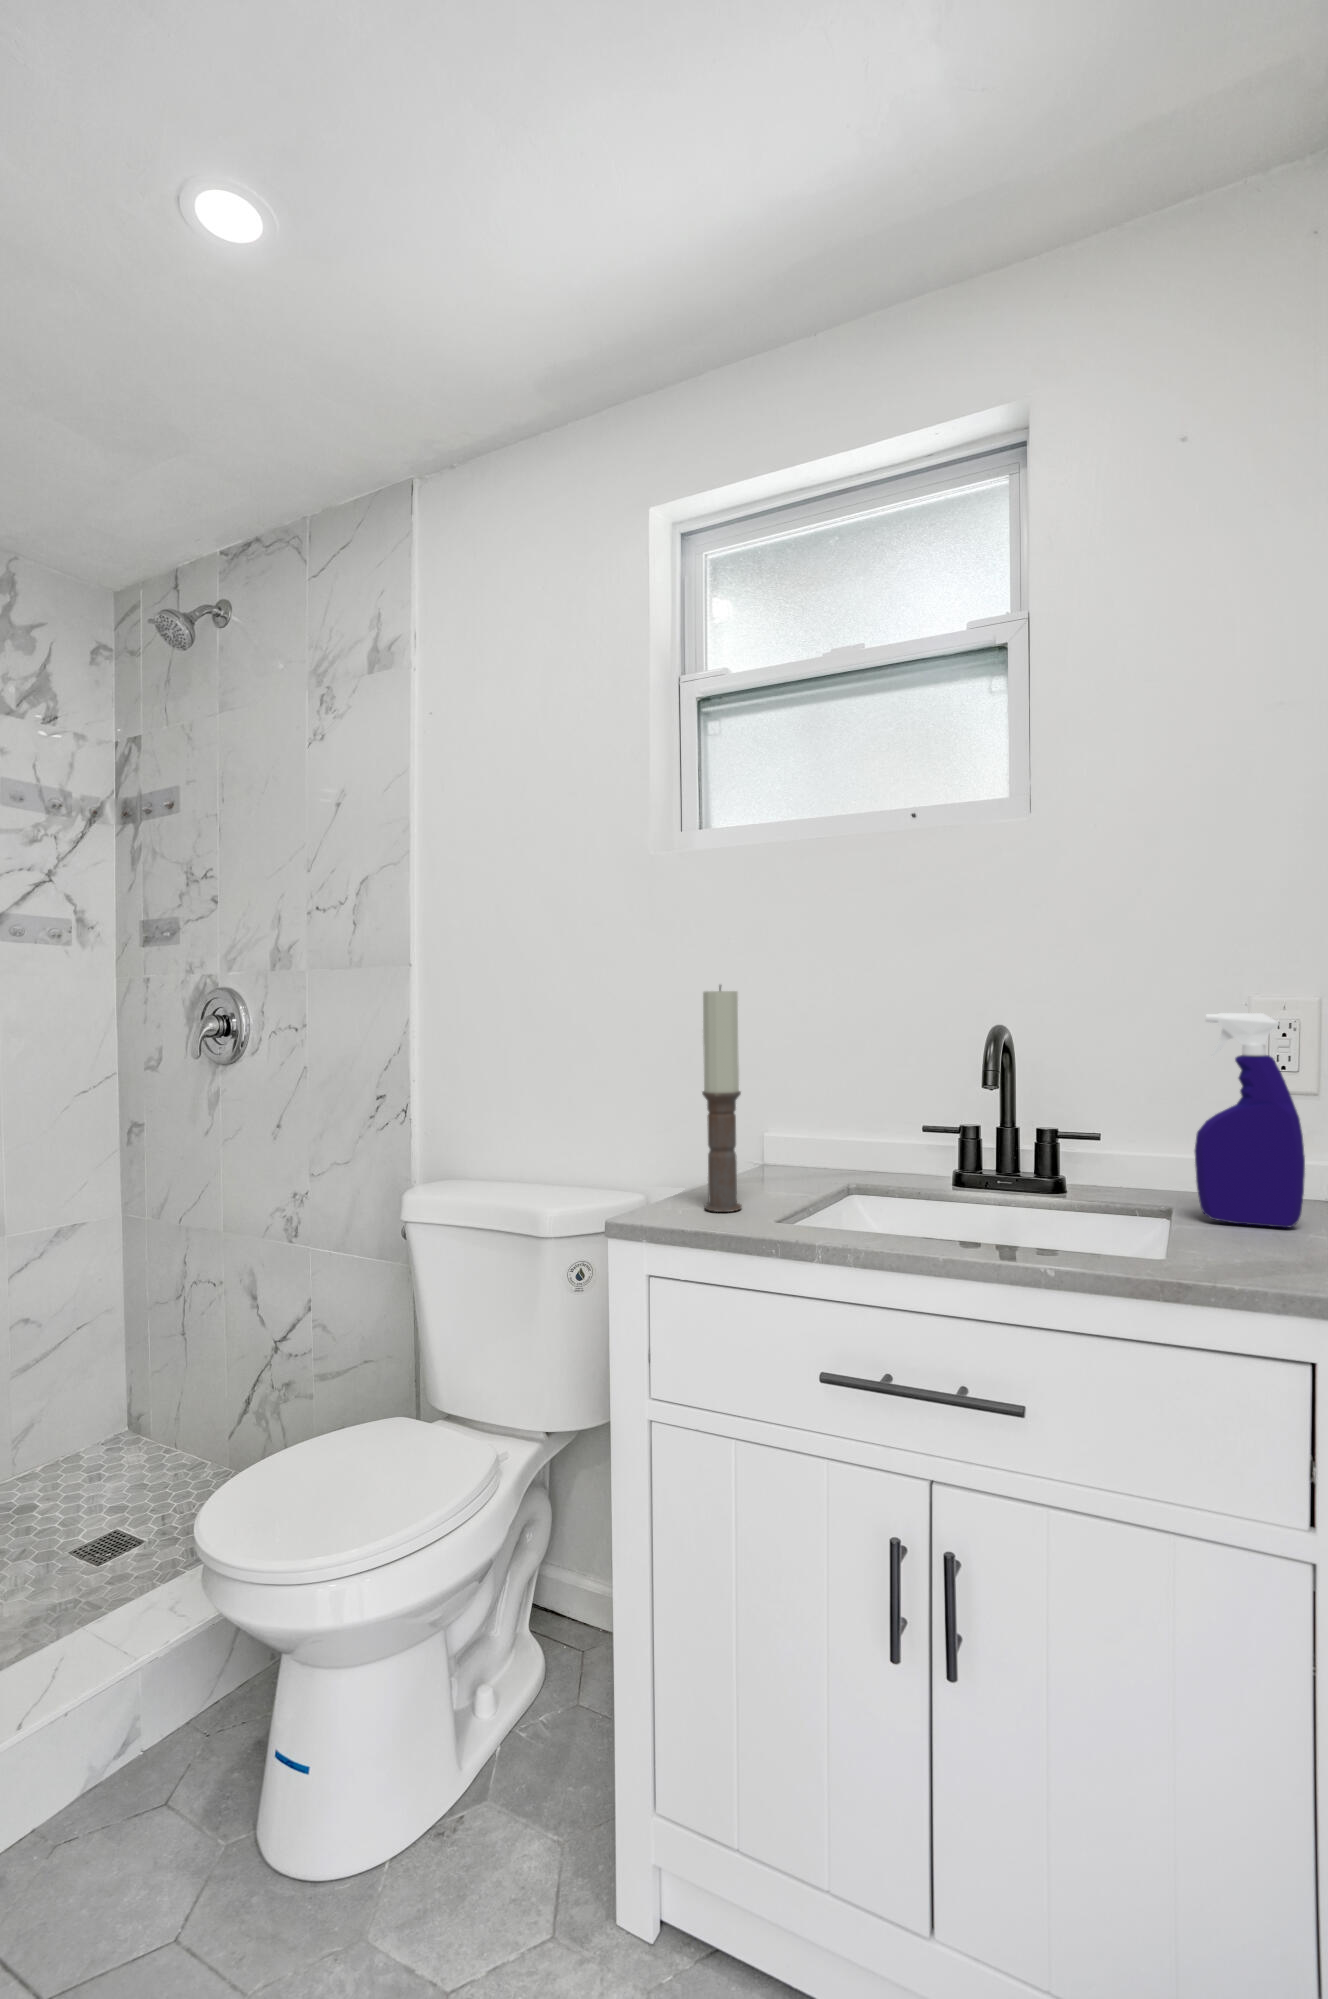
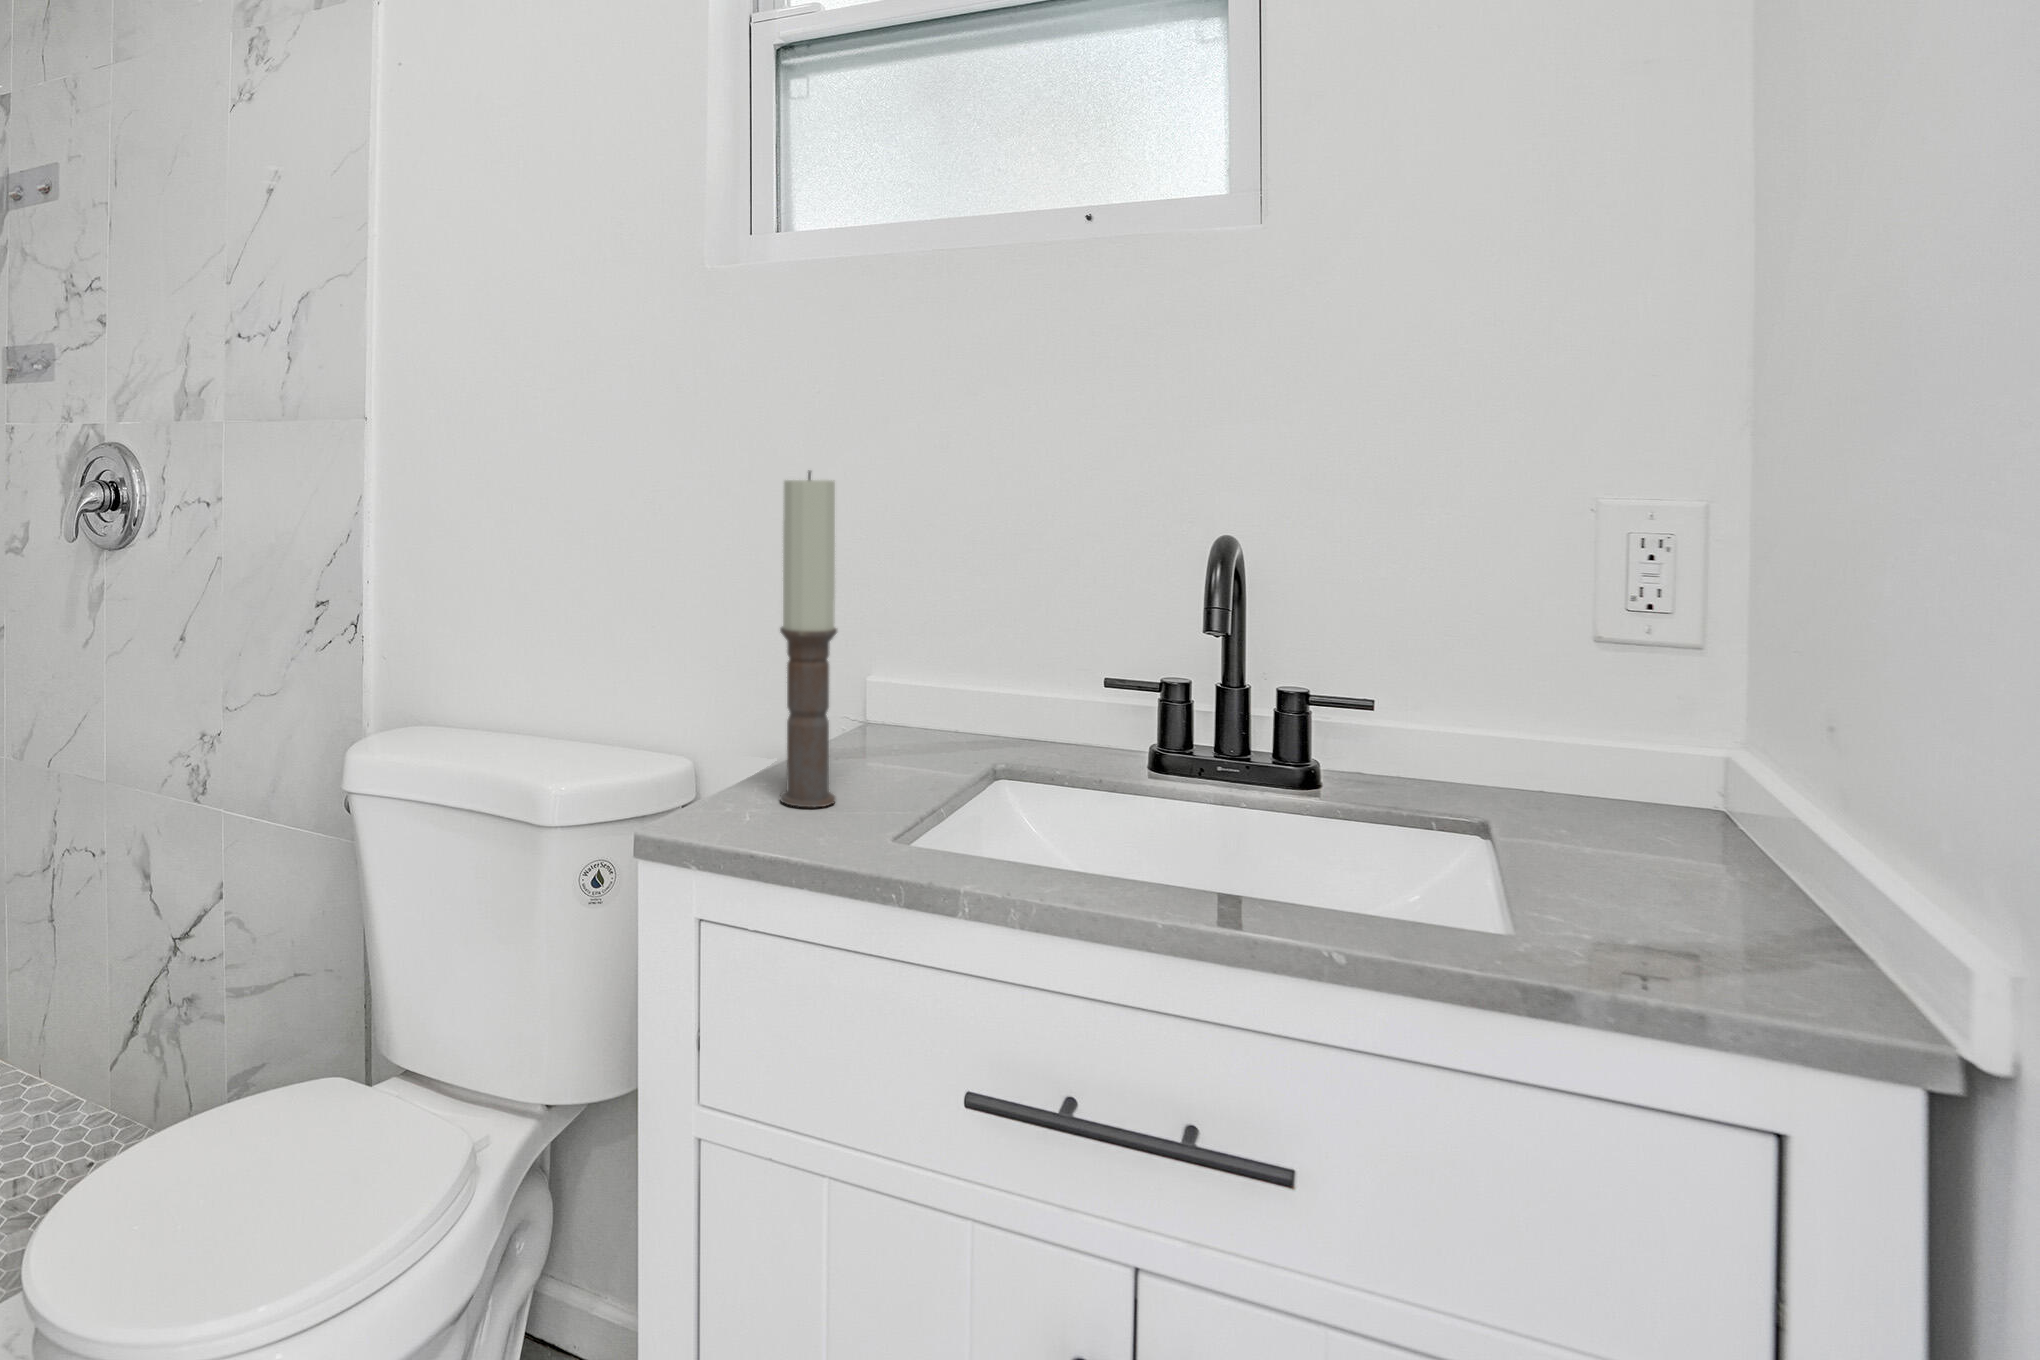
spray bottle: present [1195,1013,1305,1228] -> none [1528,532,1706,865]

